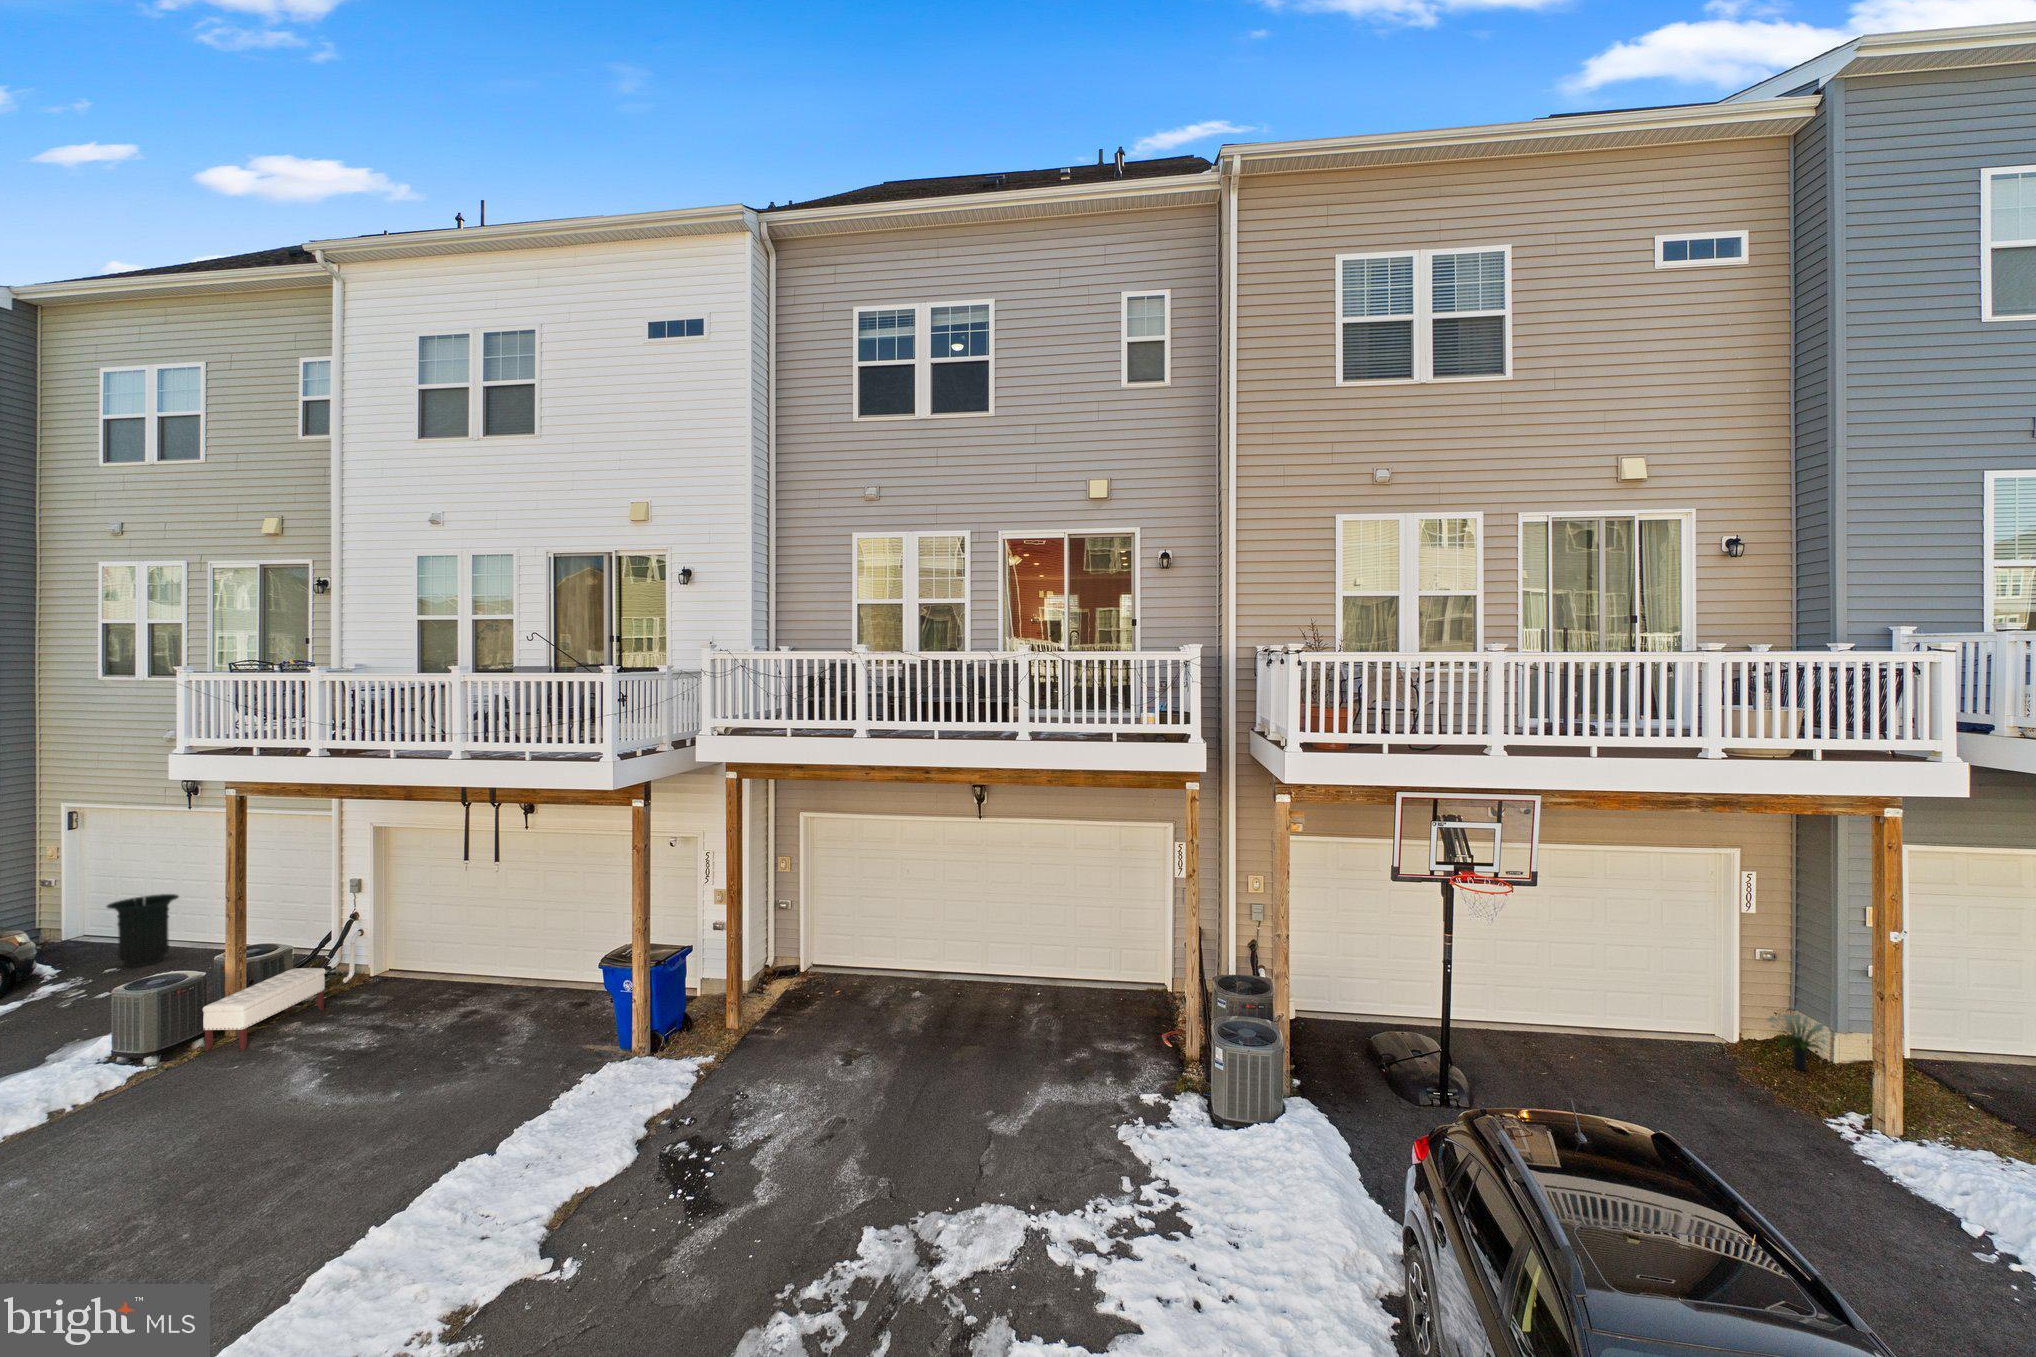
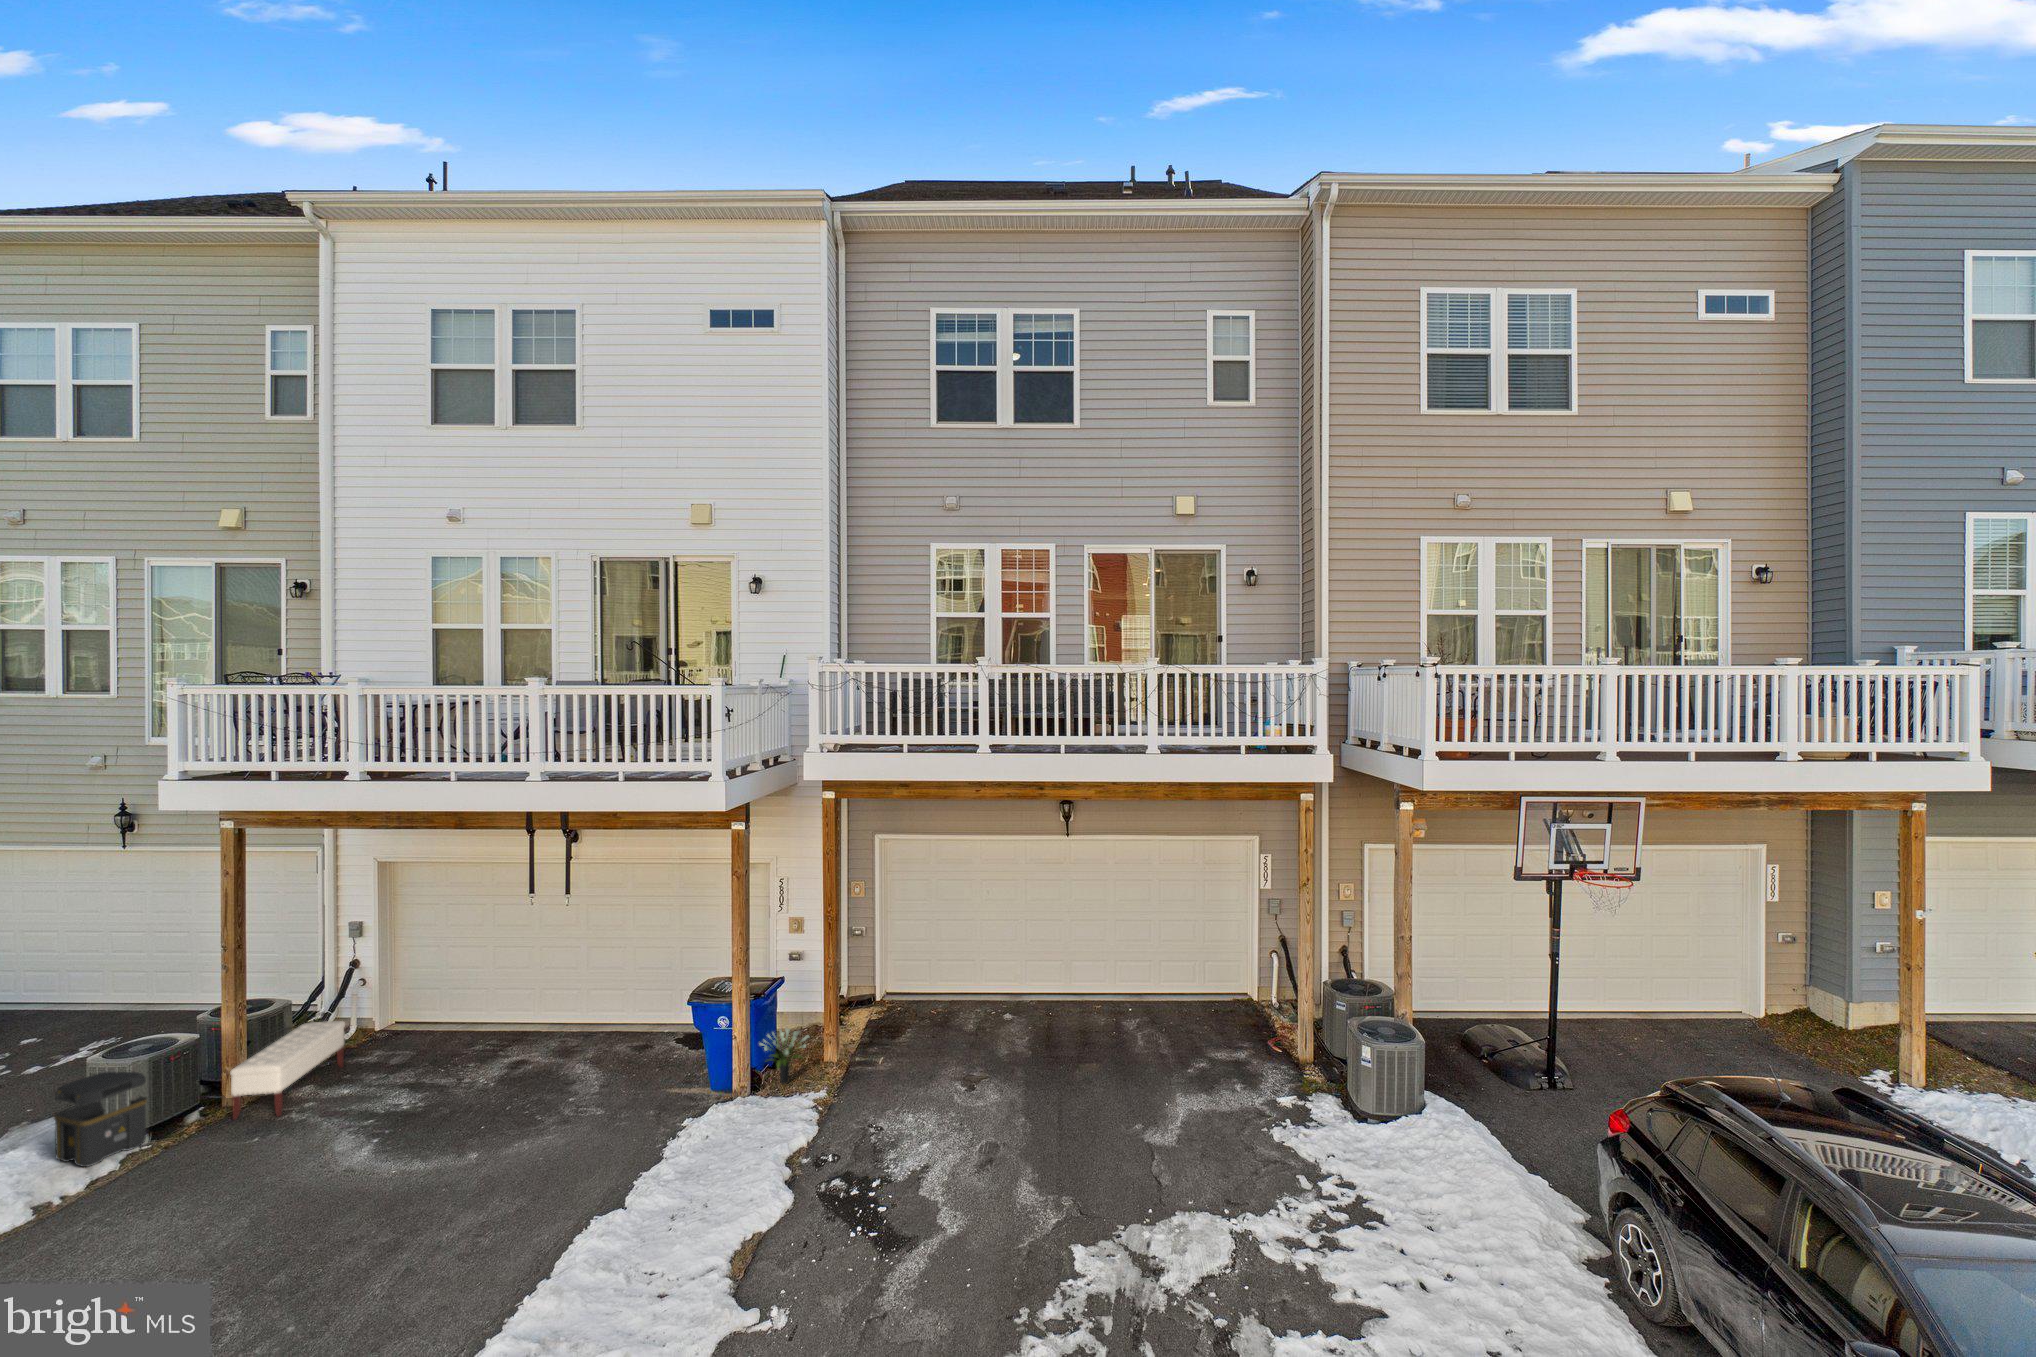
trash can: present [107,894,179,967] -> none [26,945,111,1033]
toolbox: none [46,1000,126,1085] -> present [54,1072,147,1167]
potted plant: present [1768,1014,1836,1071] -> present [760,1029,809,1084]

